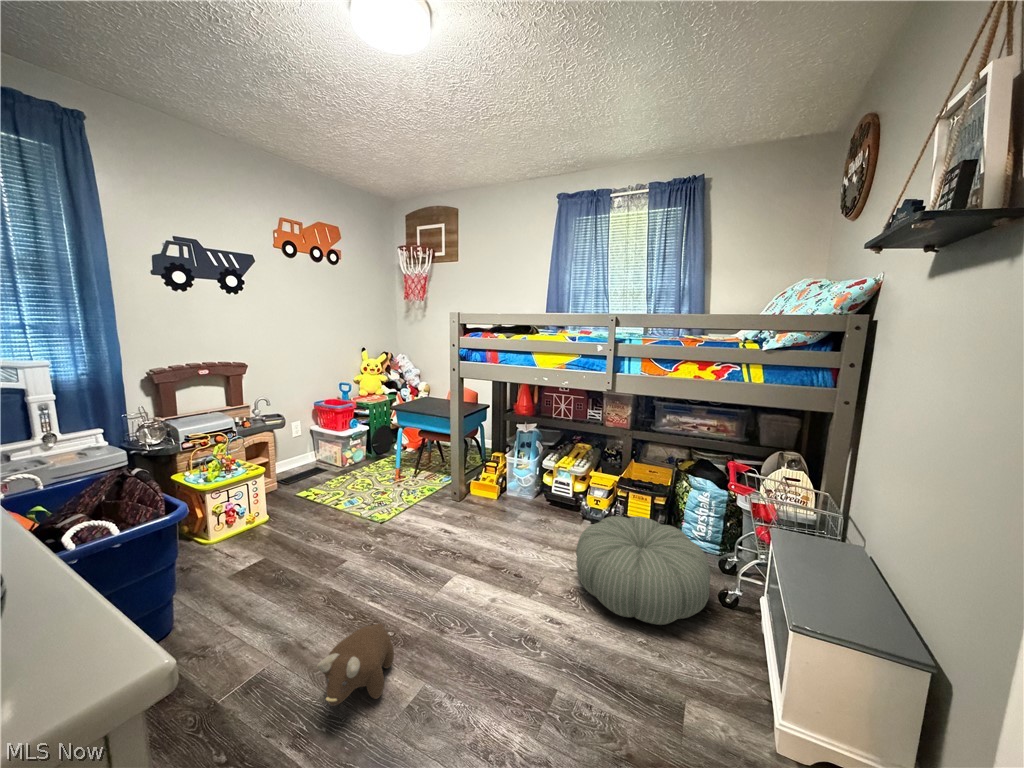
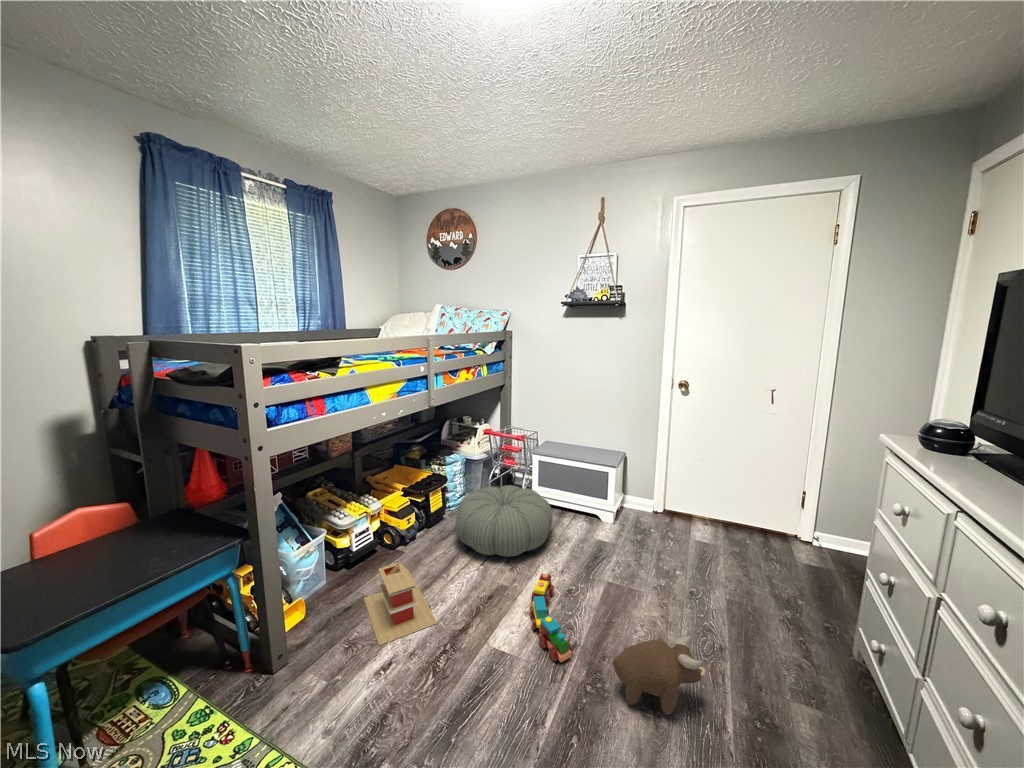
toy house: none [470,497,542,549] -> present [364,563,437,645]
toy train: none [422,586,535,626] -> present [530,574,572,662]

